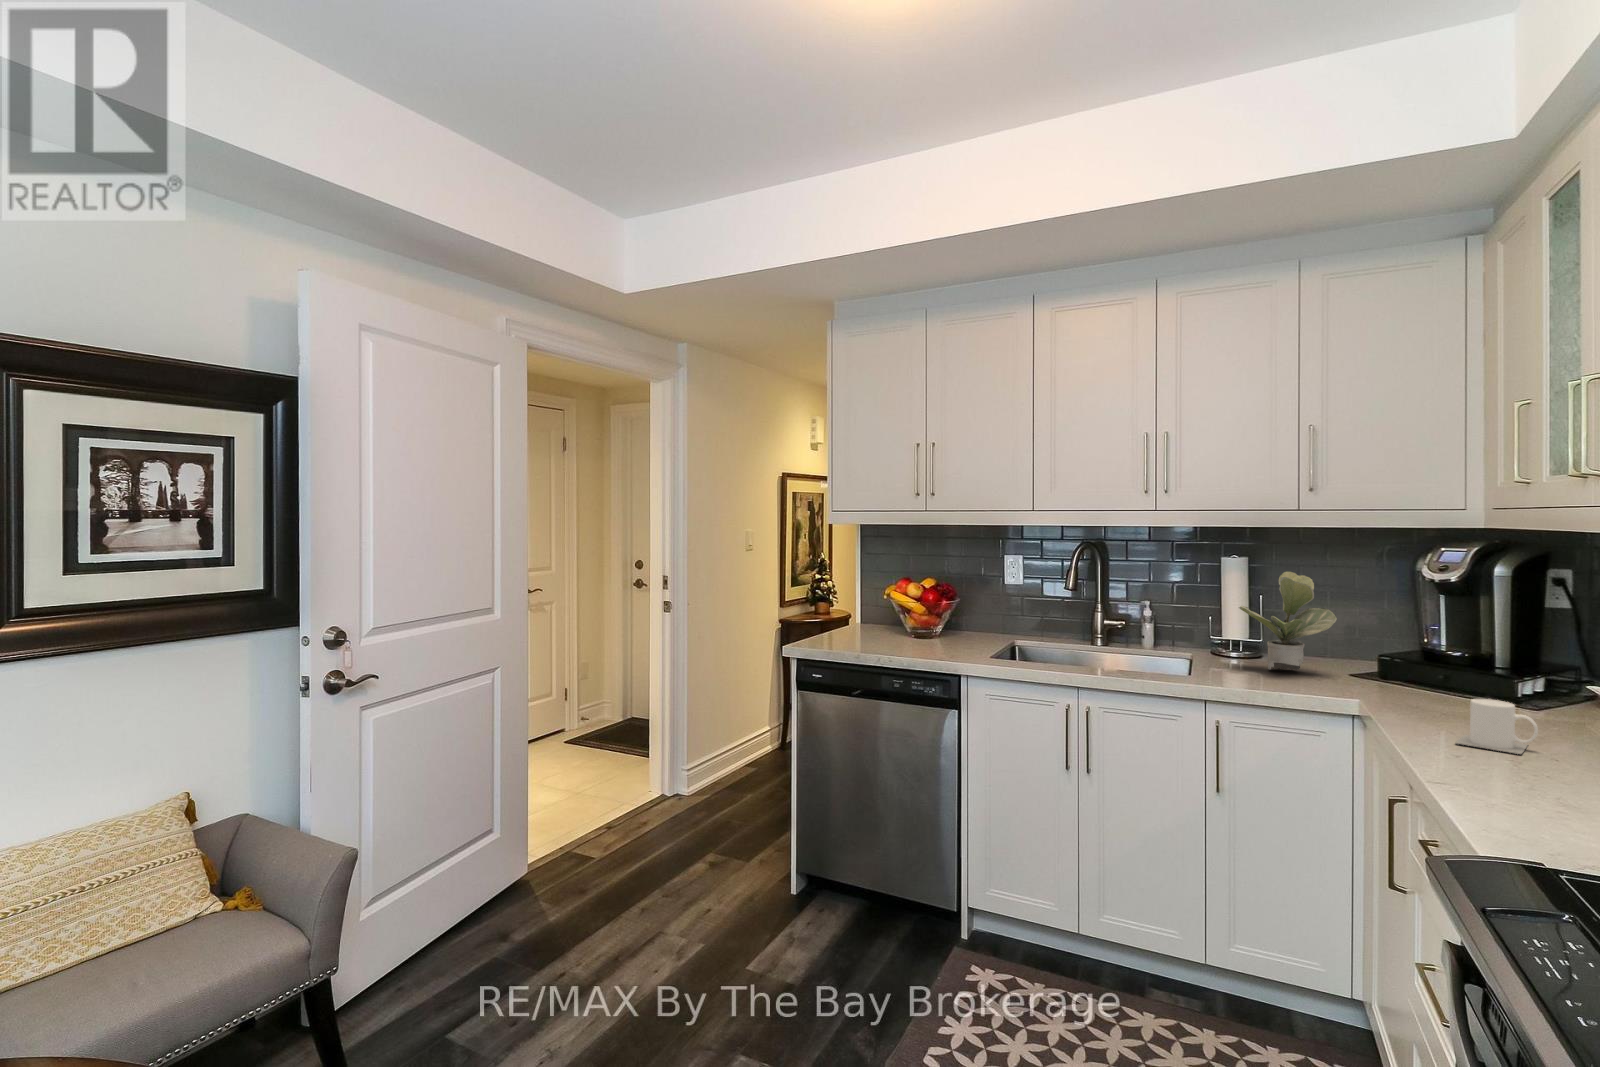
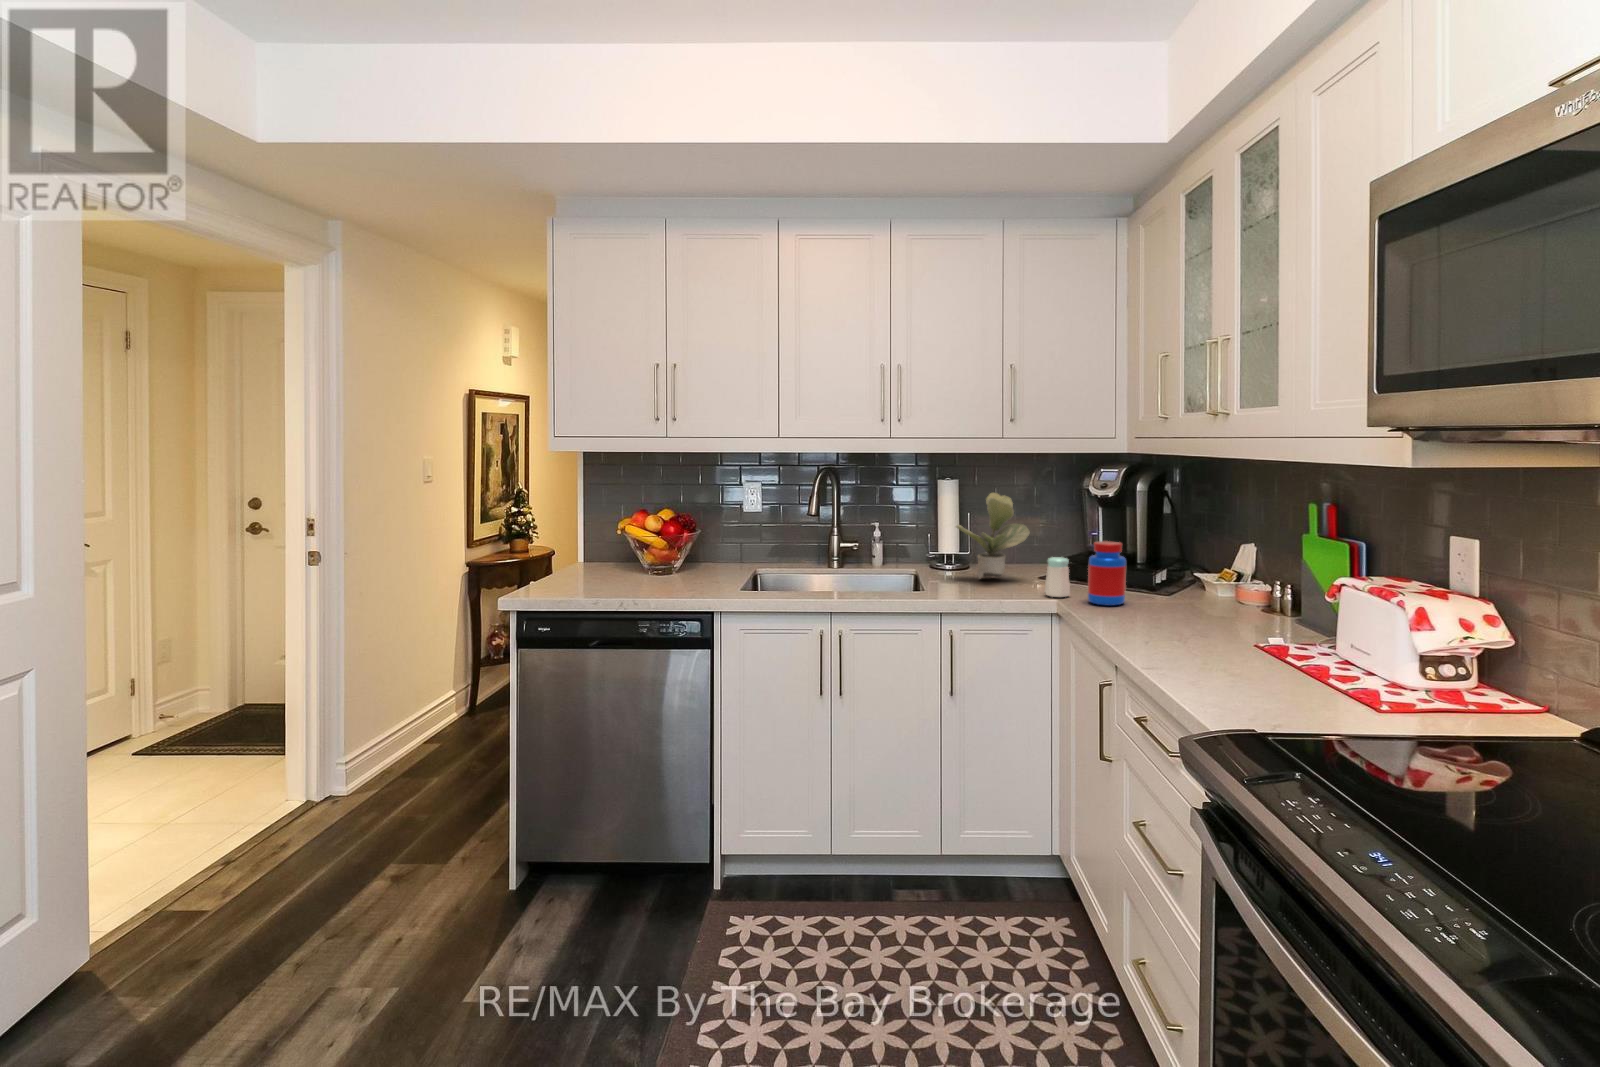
jar: none [1417,634,1475,716] -> present [1088,541,1126,606]
salt shaker: none [1355,650,1391,699] -> present [1045,557,1070,597]
mug: present [1457,699,1538,754] -> none [1115,591,1166,630]

